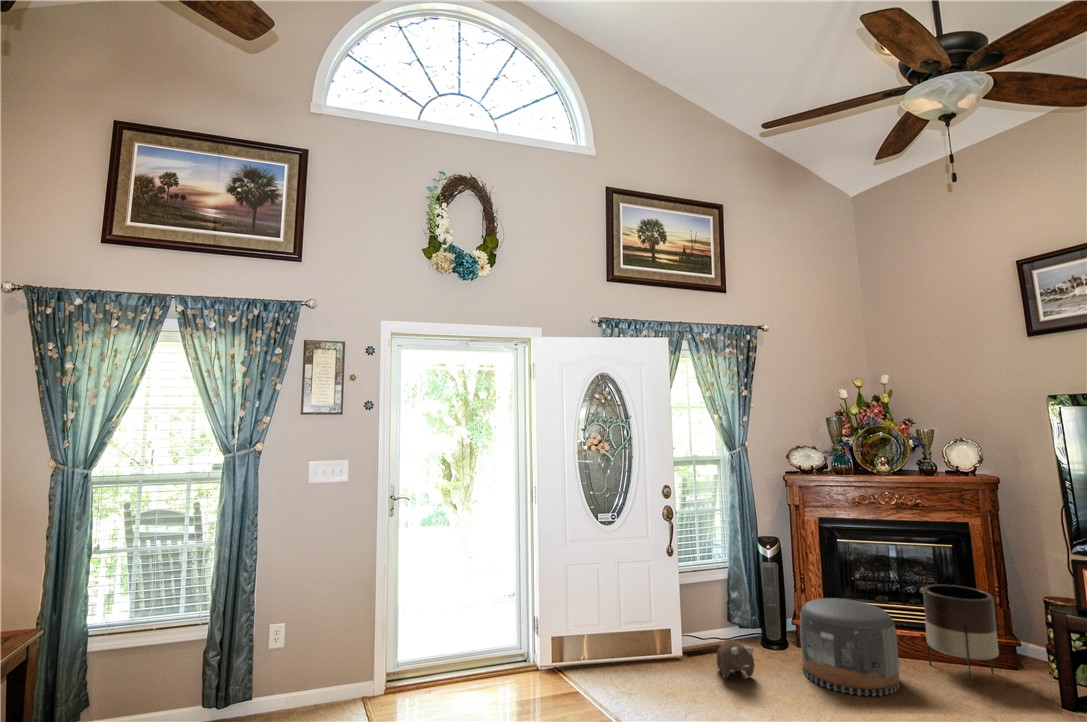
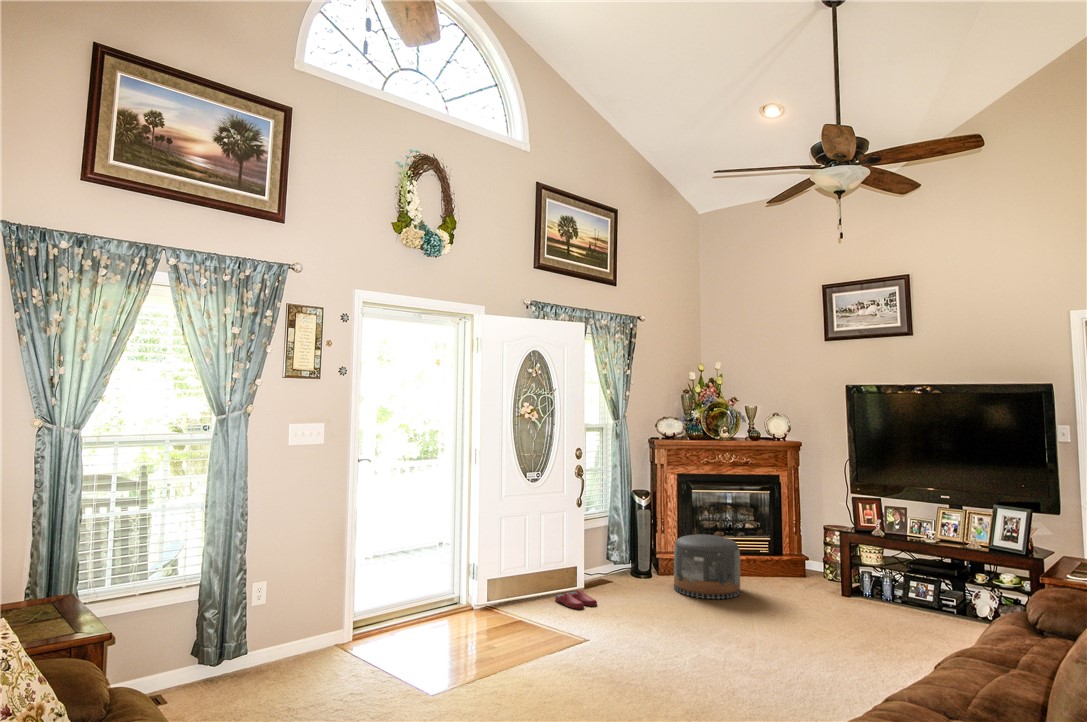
planter: present [923,585,999,687] -> none [751,521,796,588]
plush toy: present [717,641,754,678] -> none [616,571,649,599]
slippers: none [637,659,683,686] -> present [555,590,597,609]

